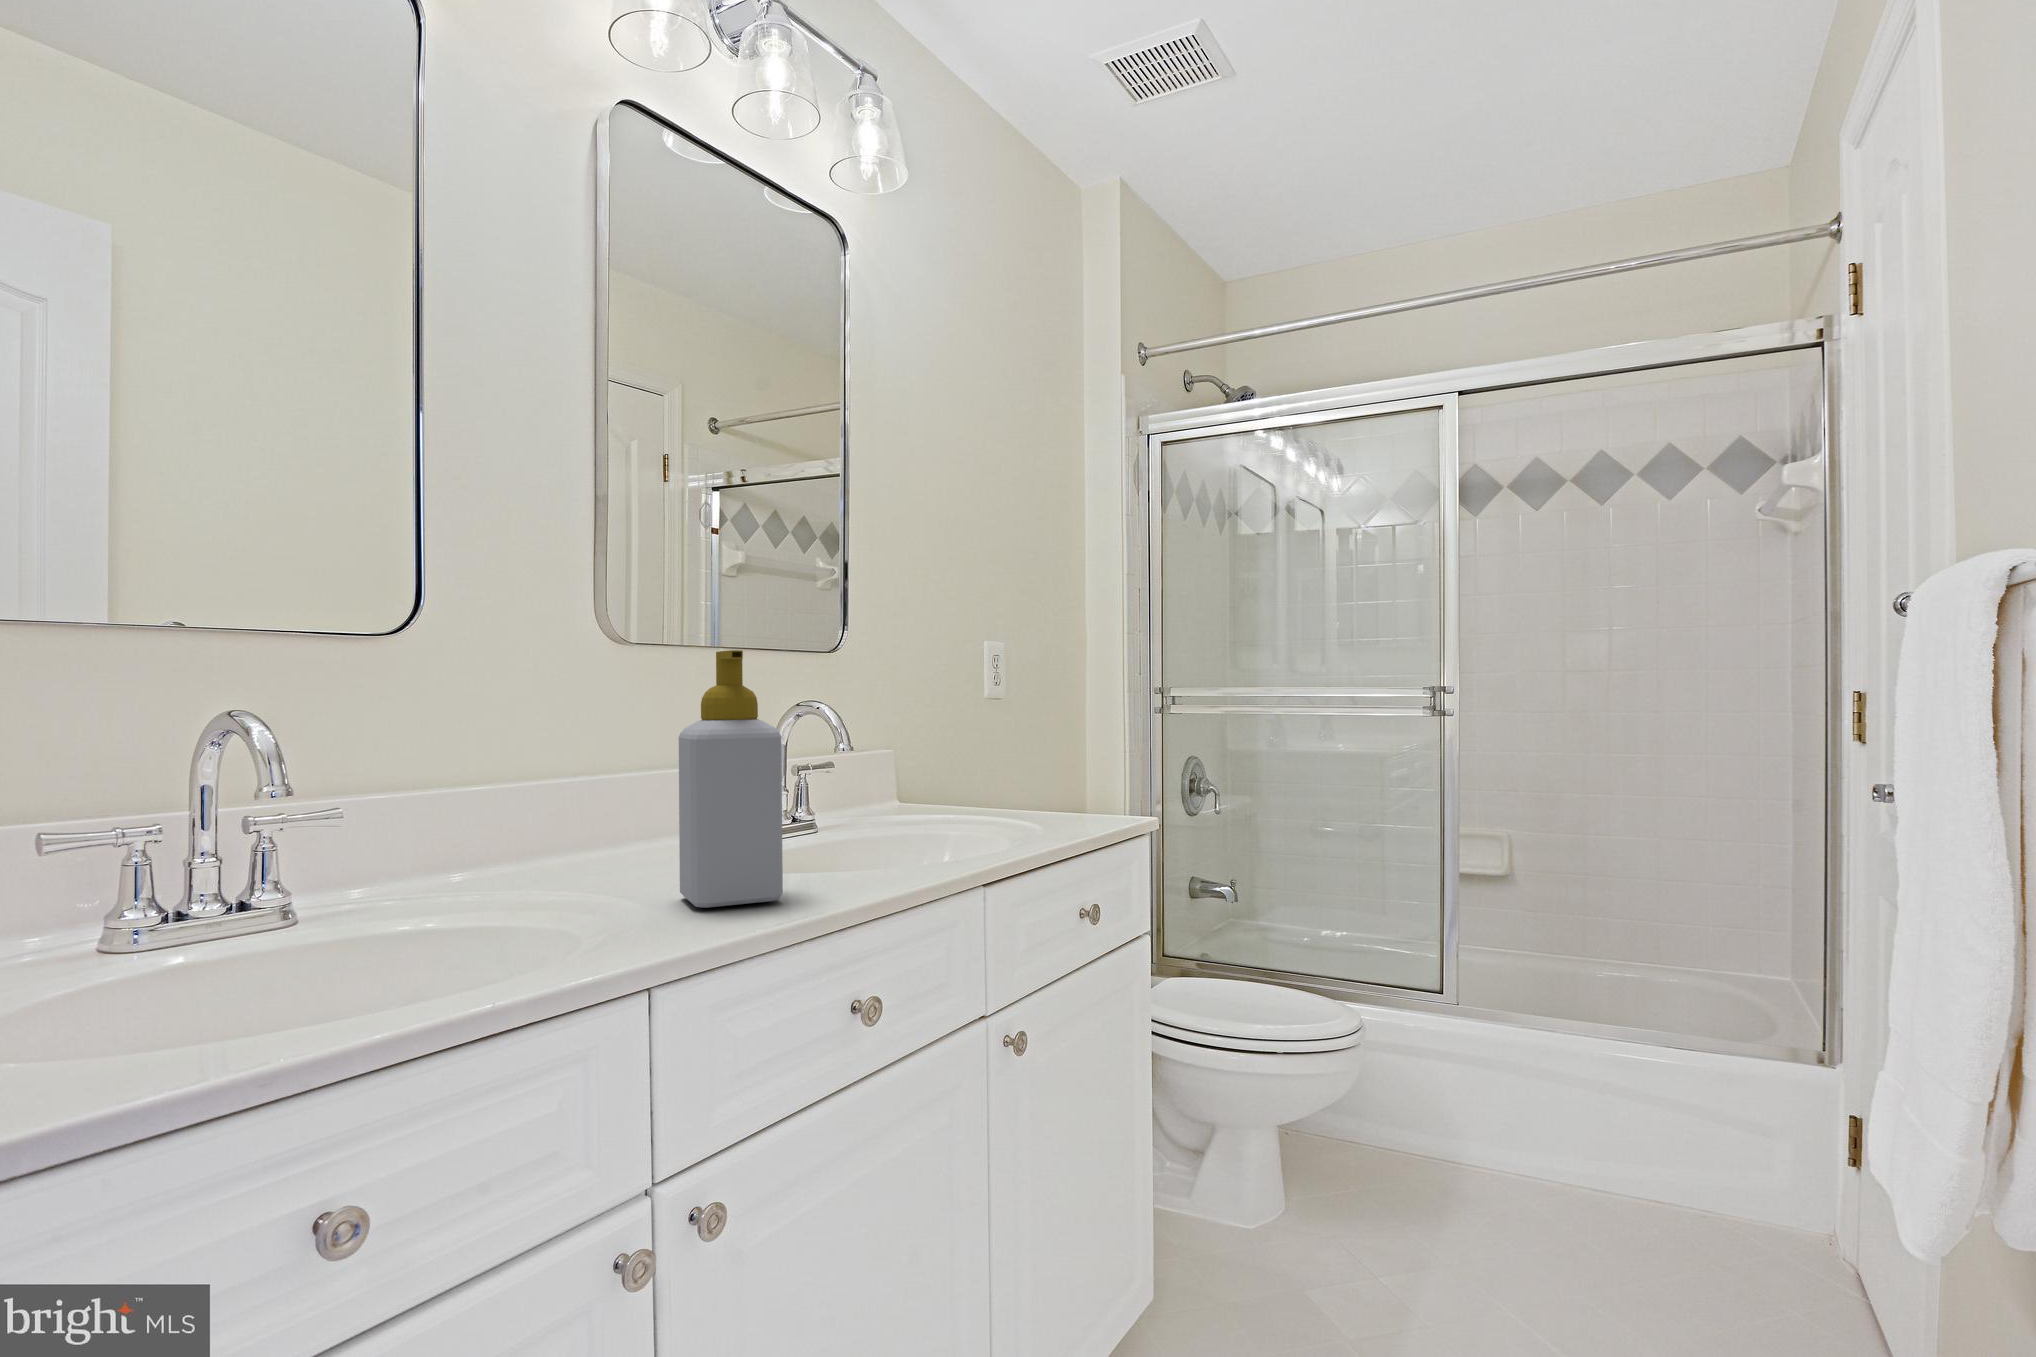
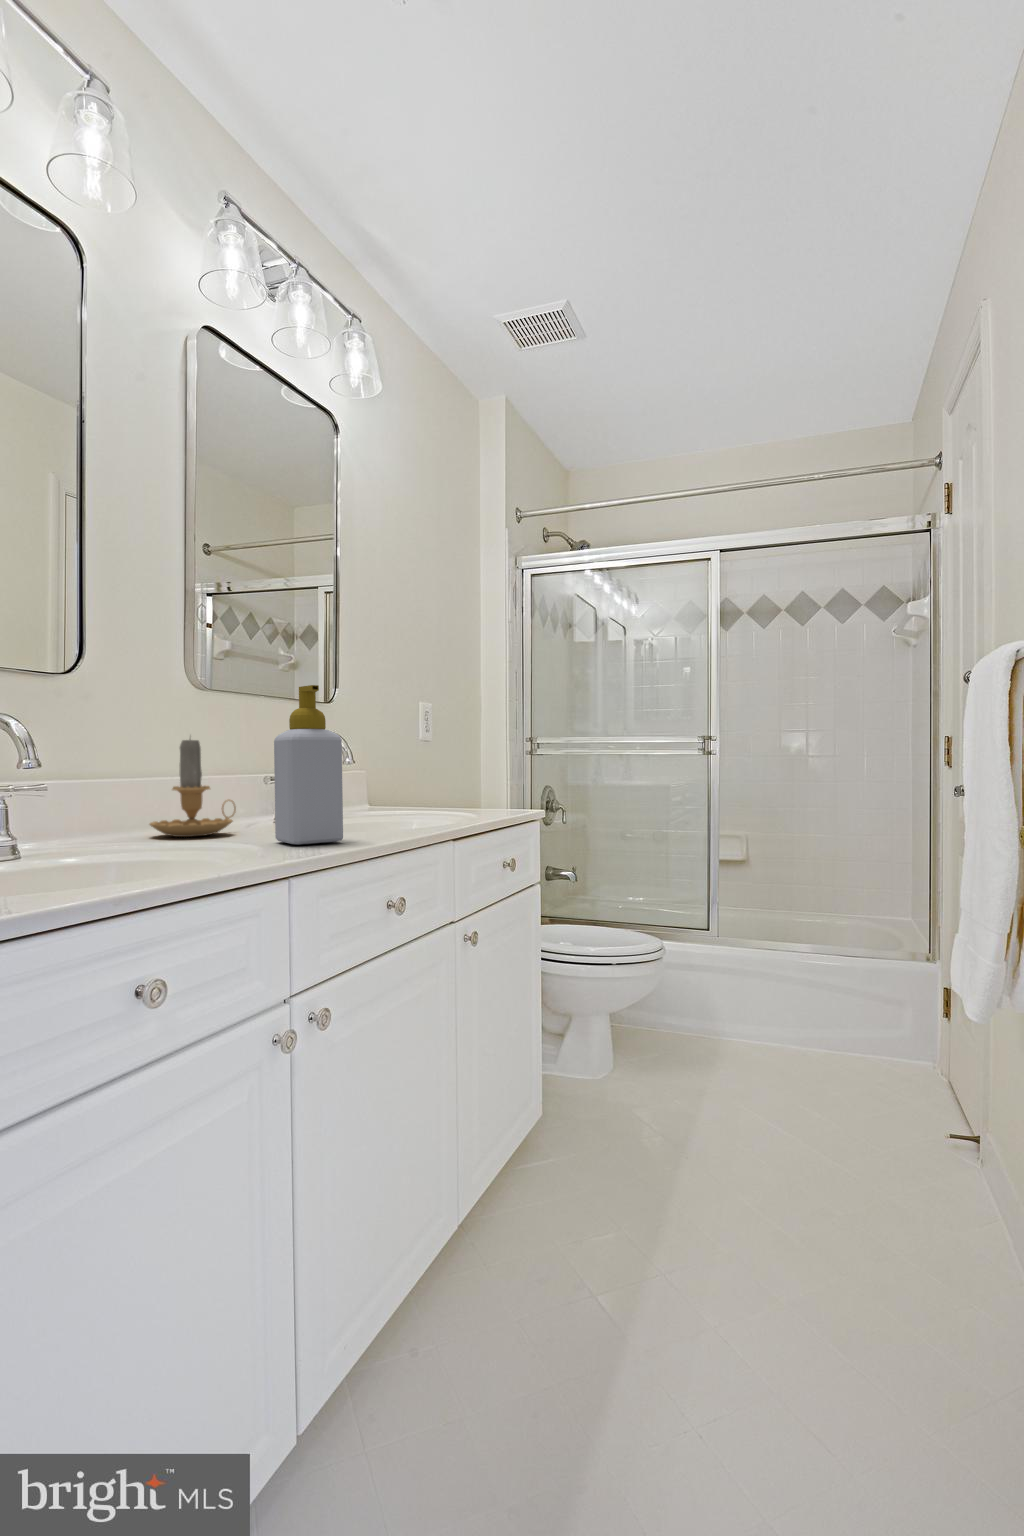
candle: none [511,718,651,879] -> present [150,739,236,837]

